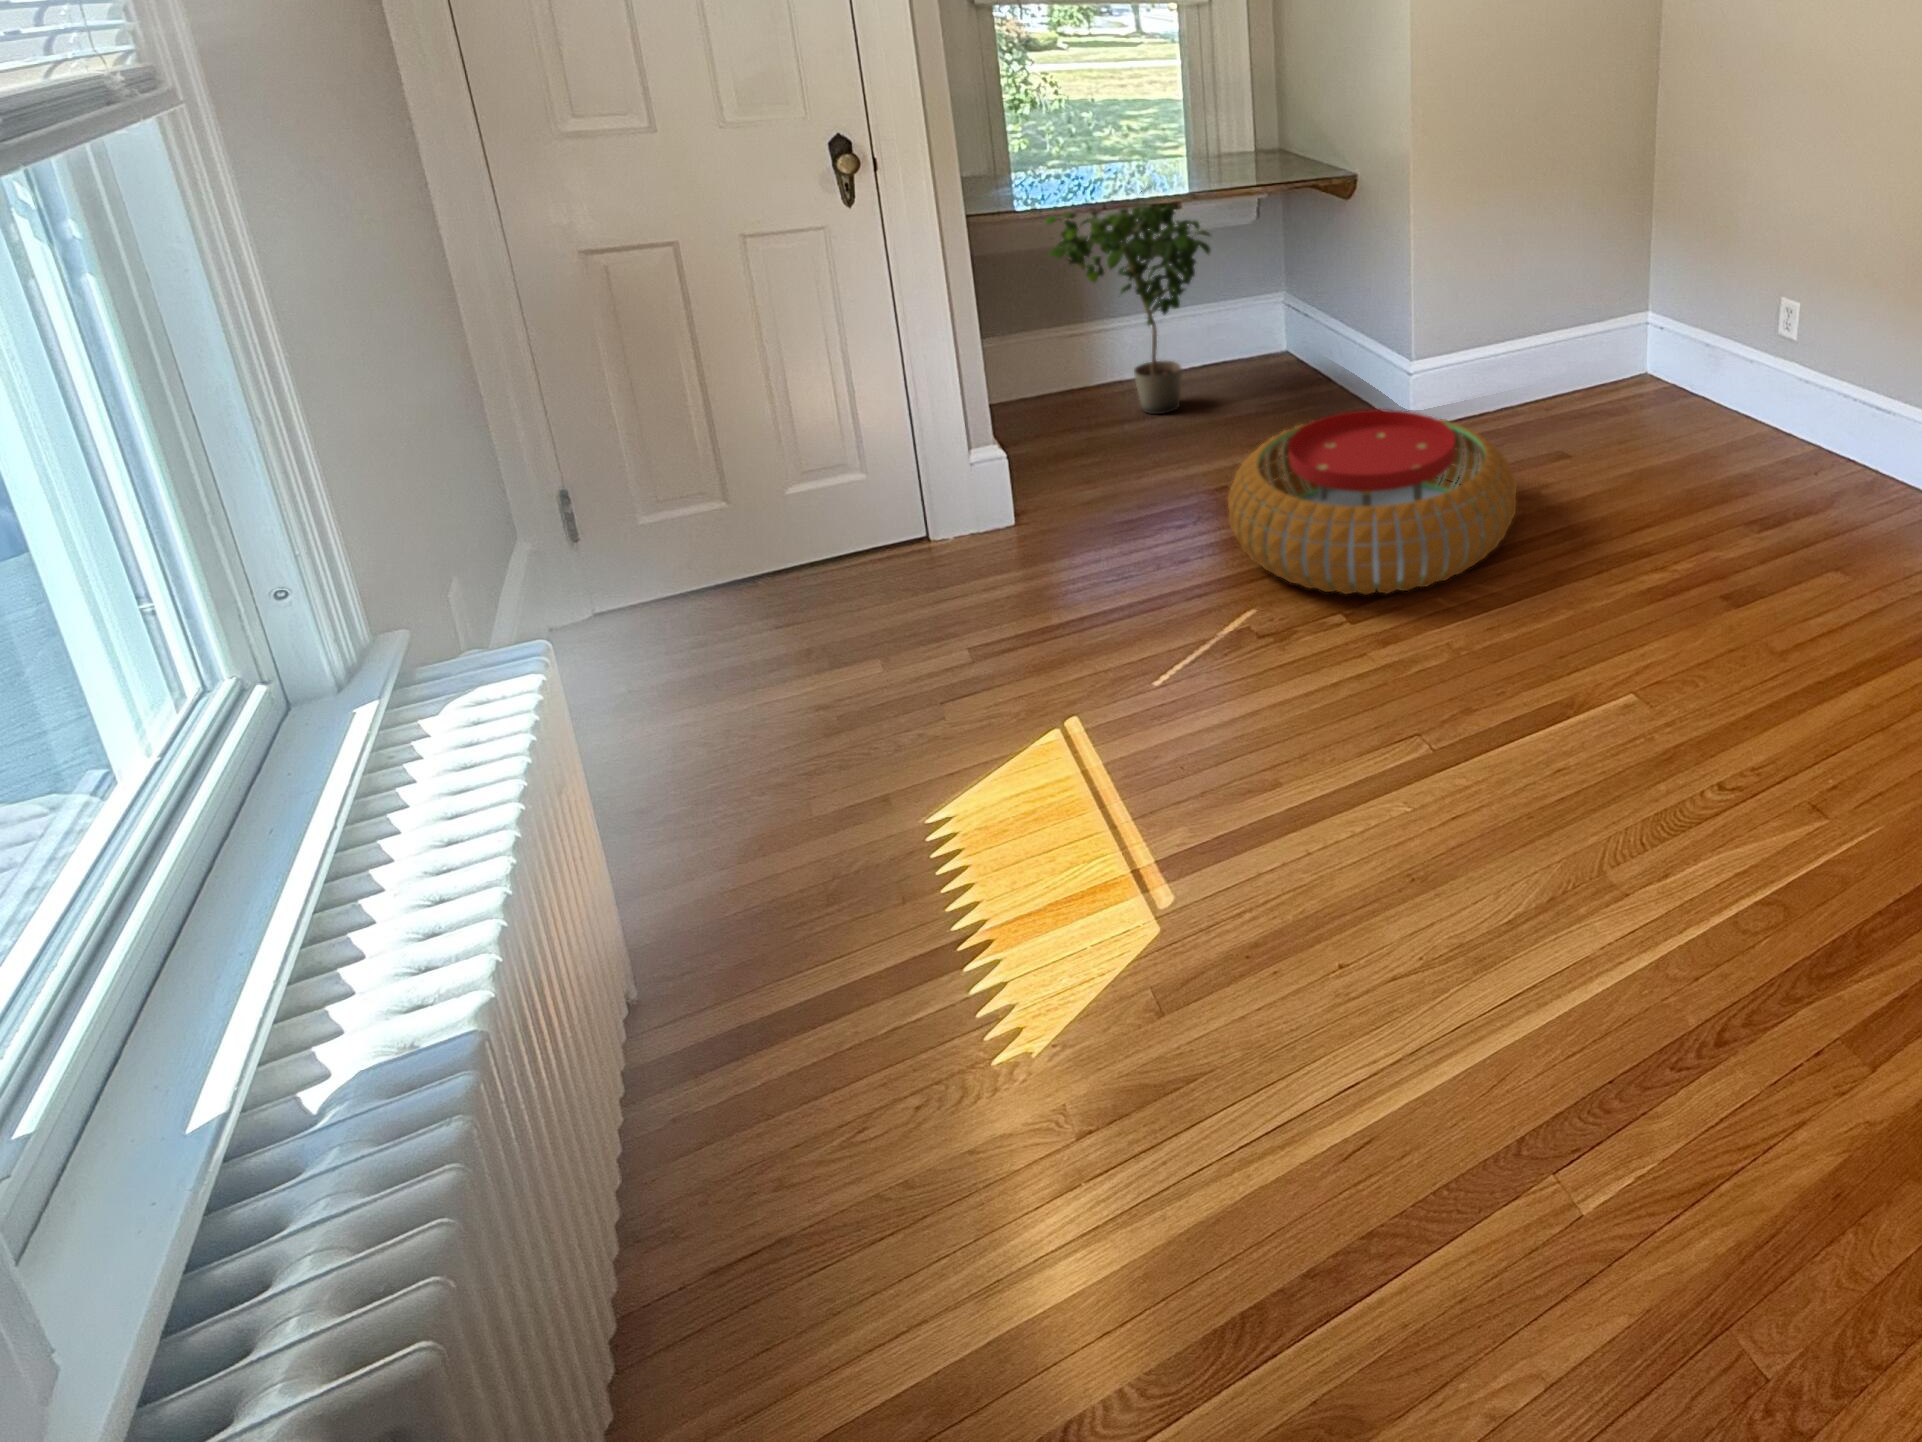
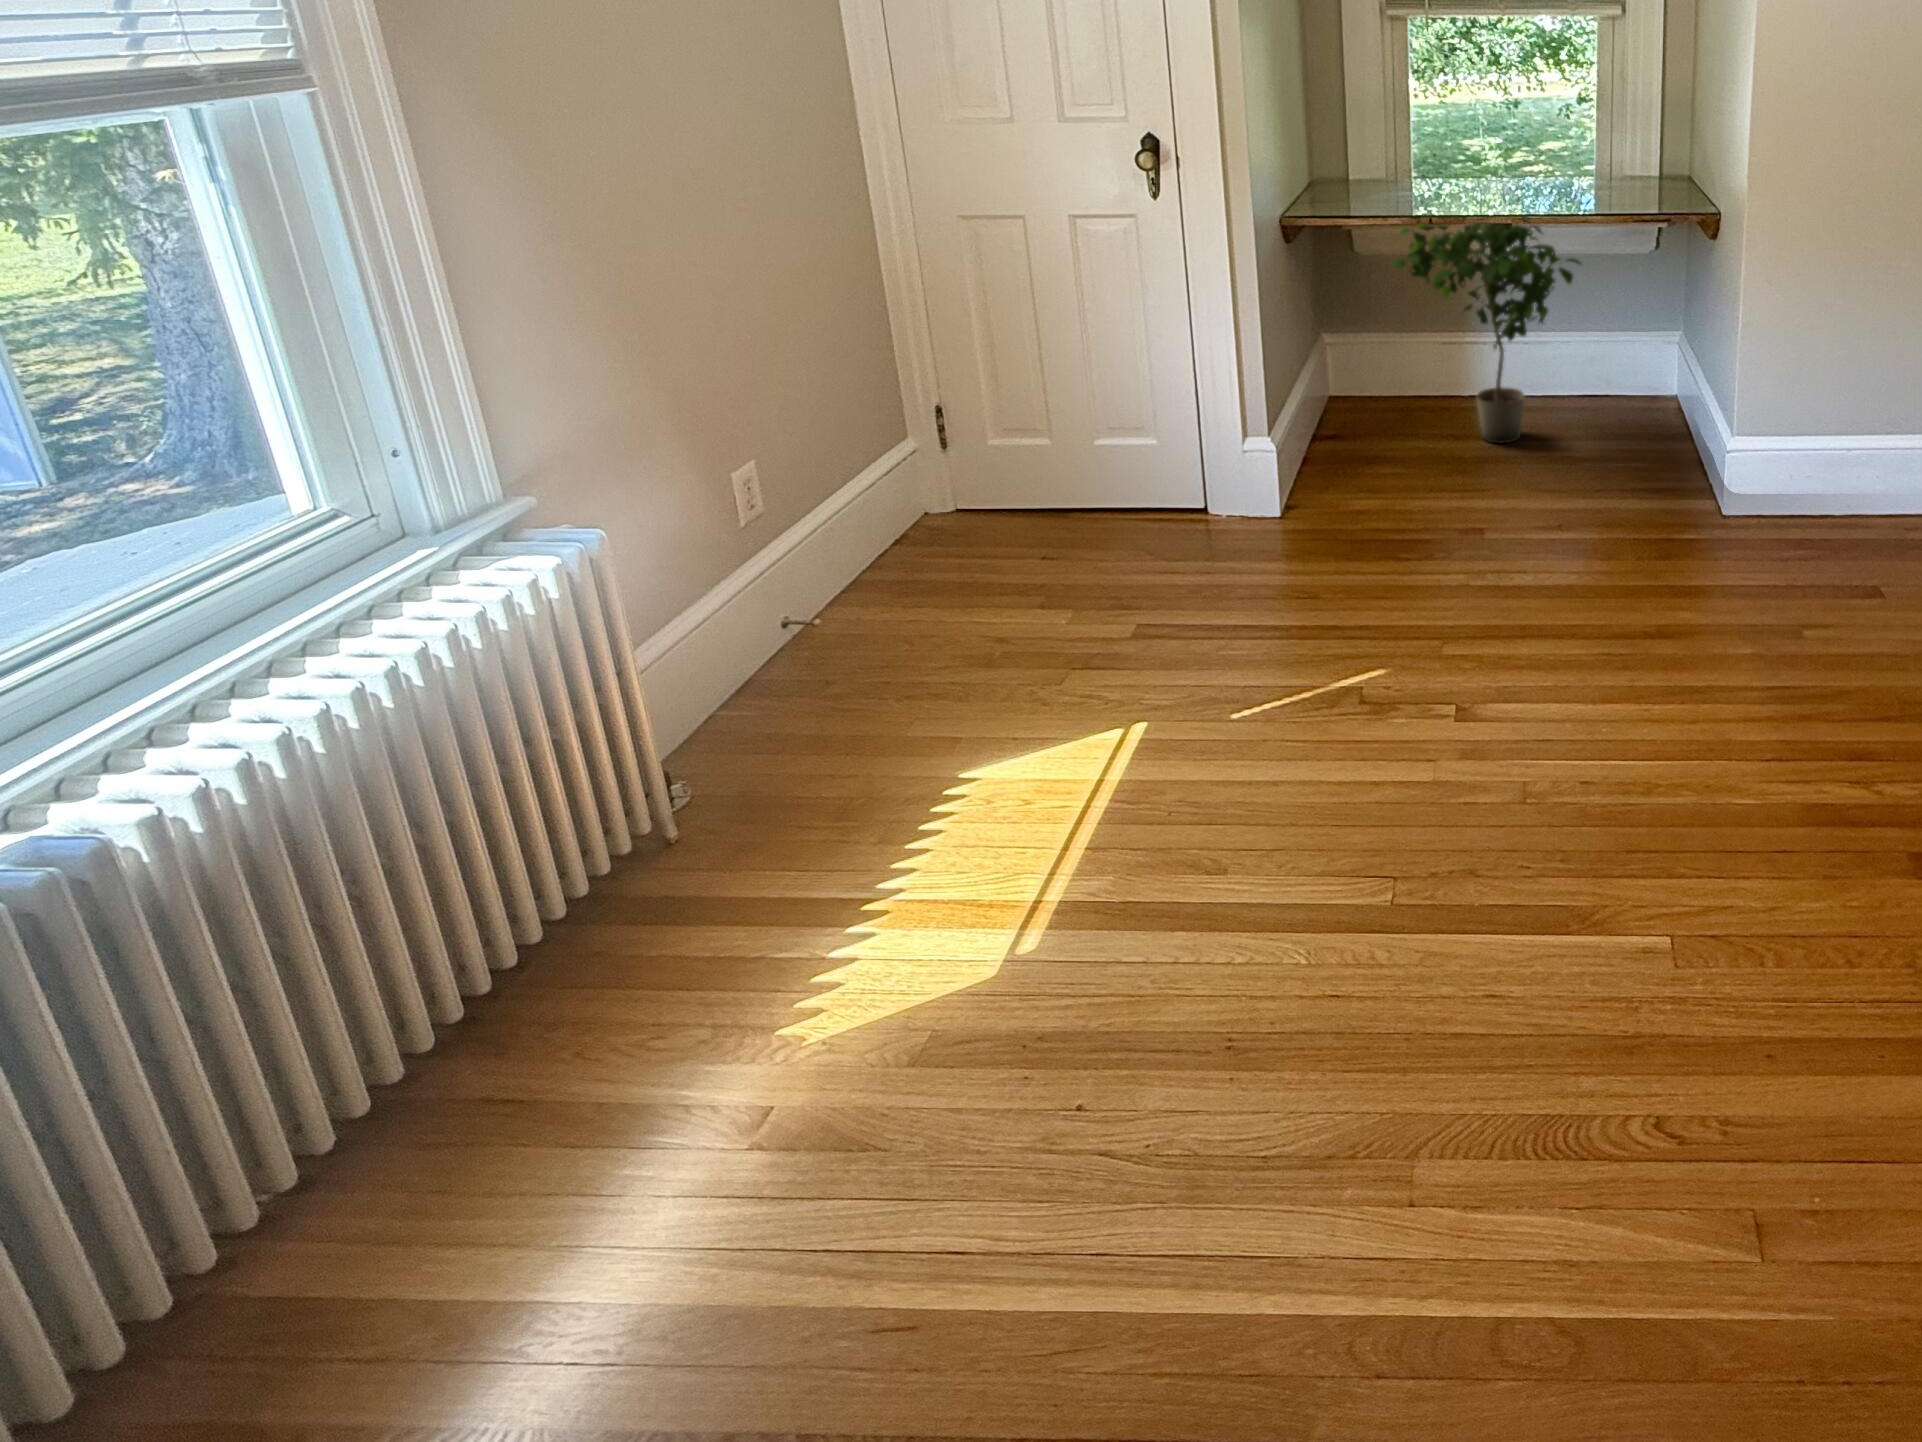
pouf: present [1228,409,1516,595] -> none [1402,484,1739,712]

